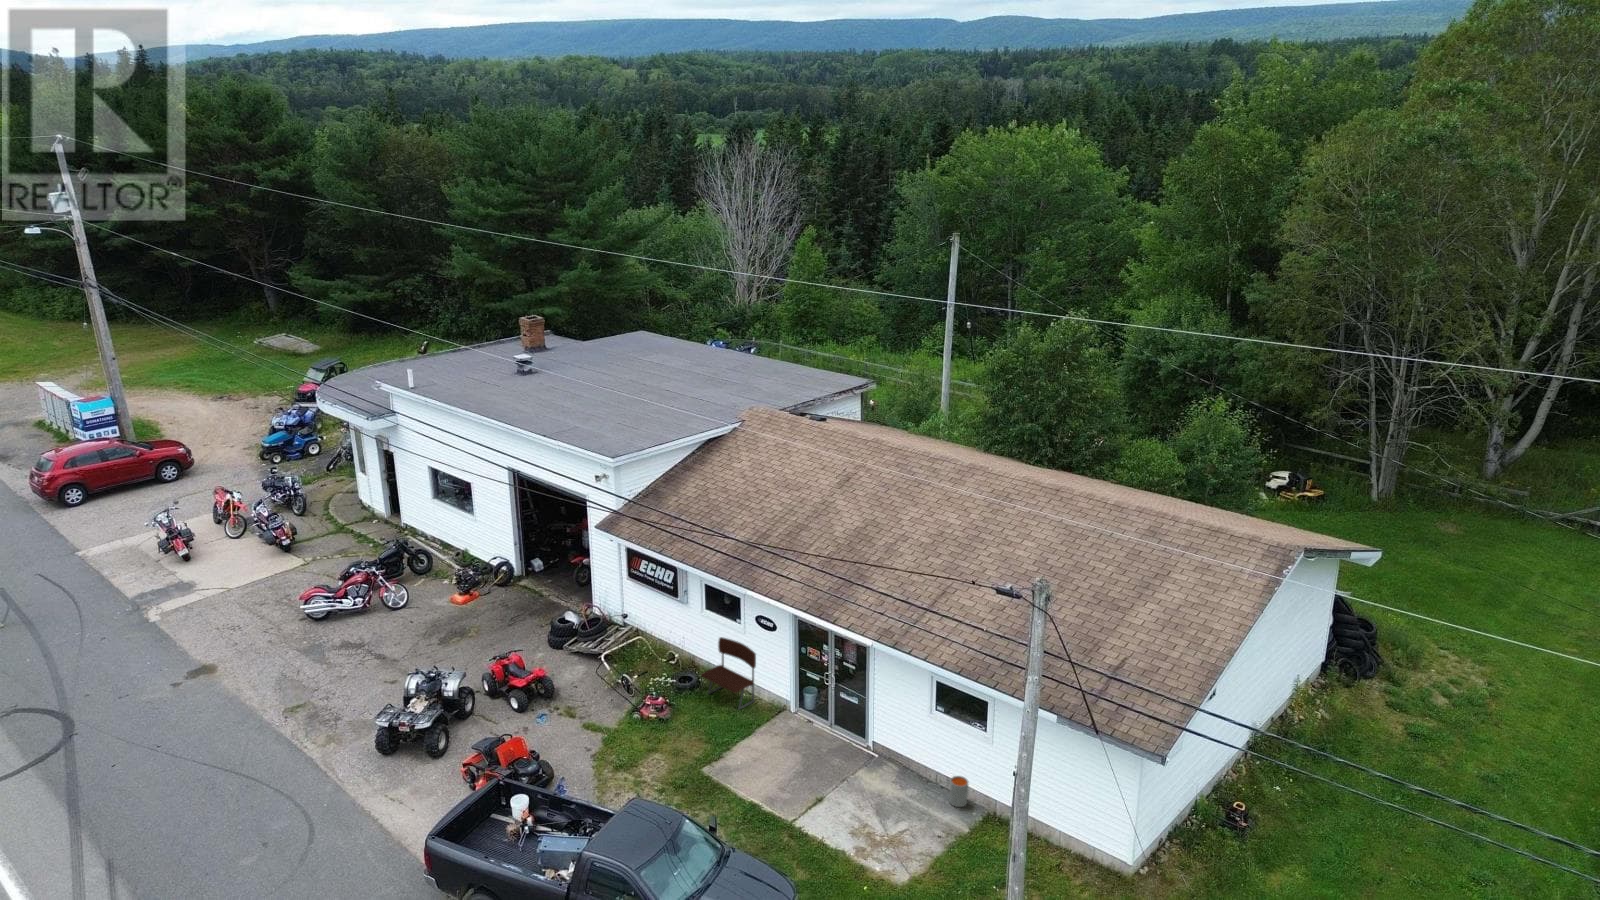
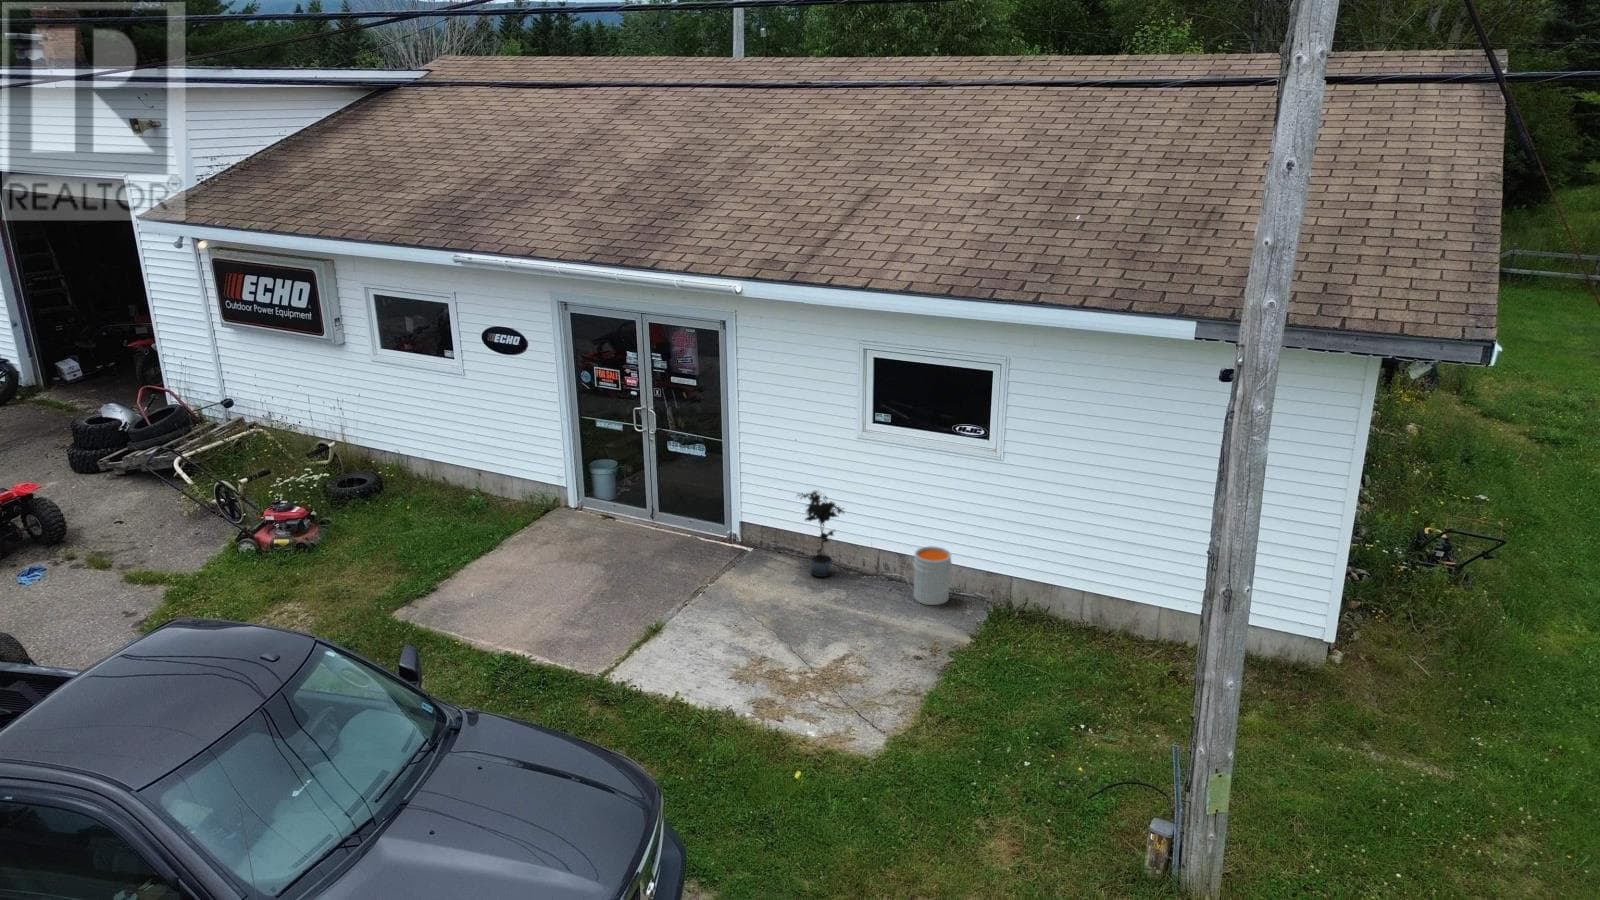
bench: present [701,637,756,710] -> none [382,389,498,518]
potted plant: none [898,735,920,780] -> present [798,491,844,577]

